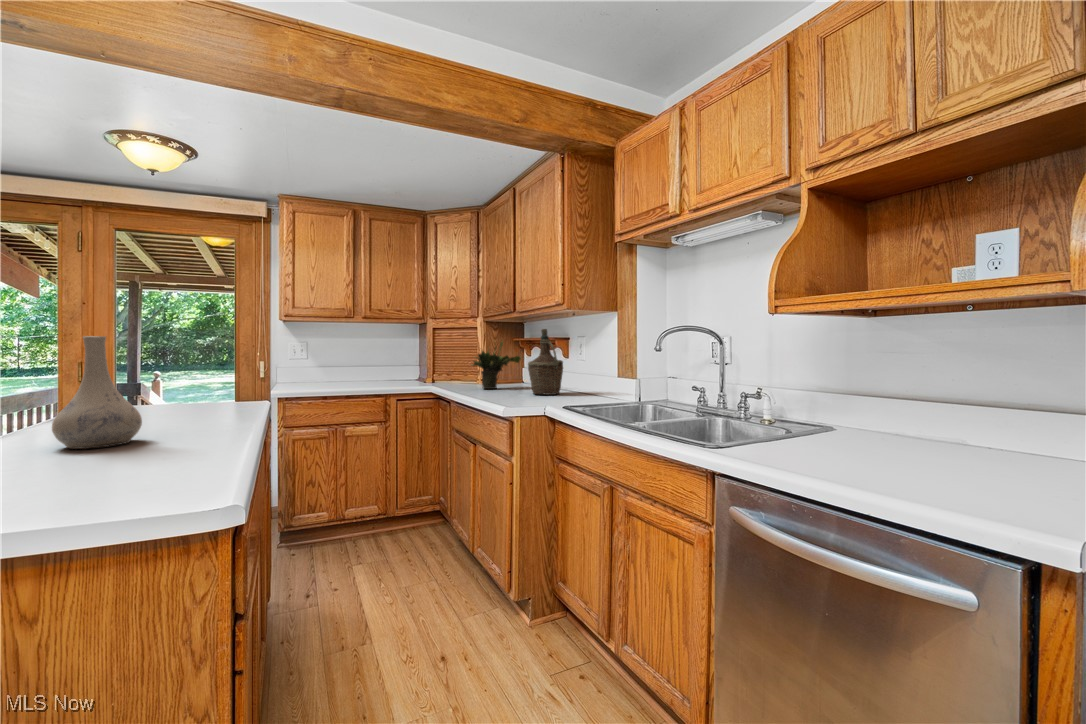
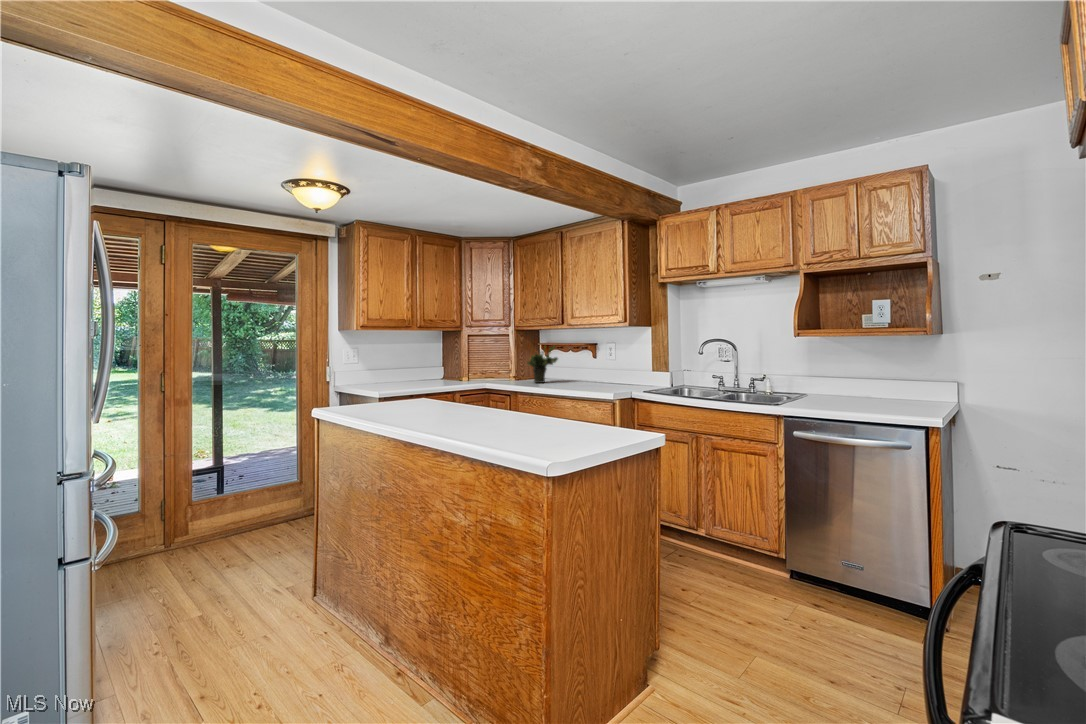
bottle: present [528,329,563,395] -> none [583,338,609,385]
vase: present [52,336,142,449] -> none [460,353,500,420]

